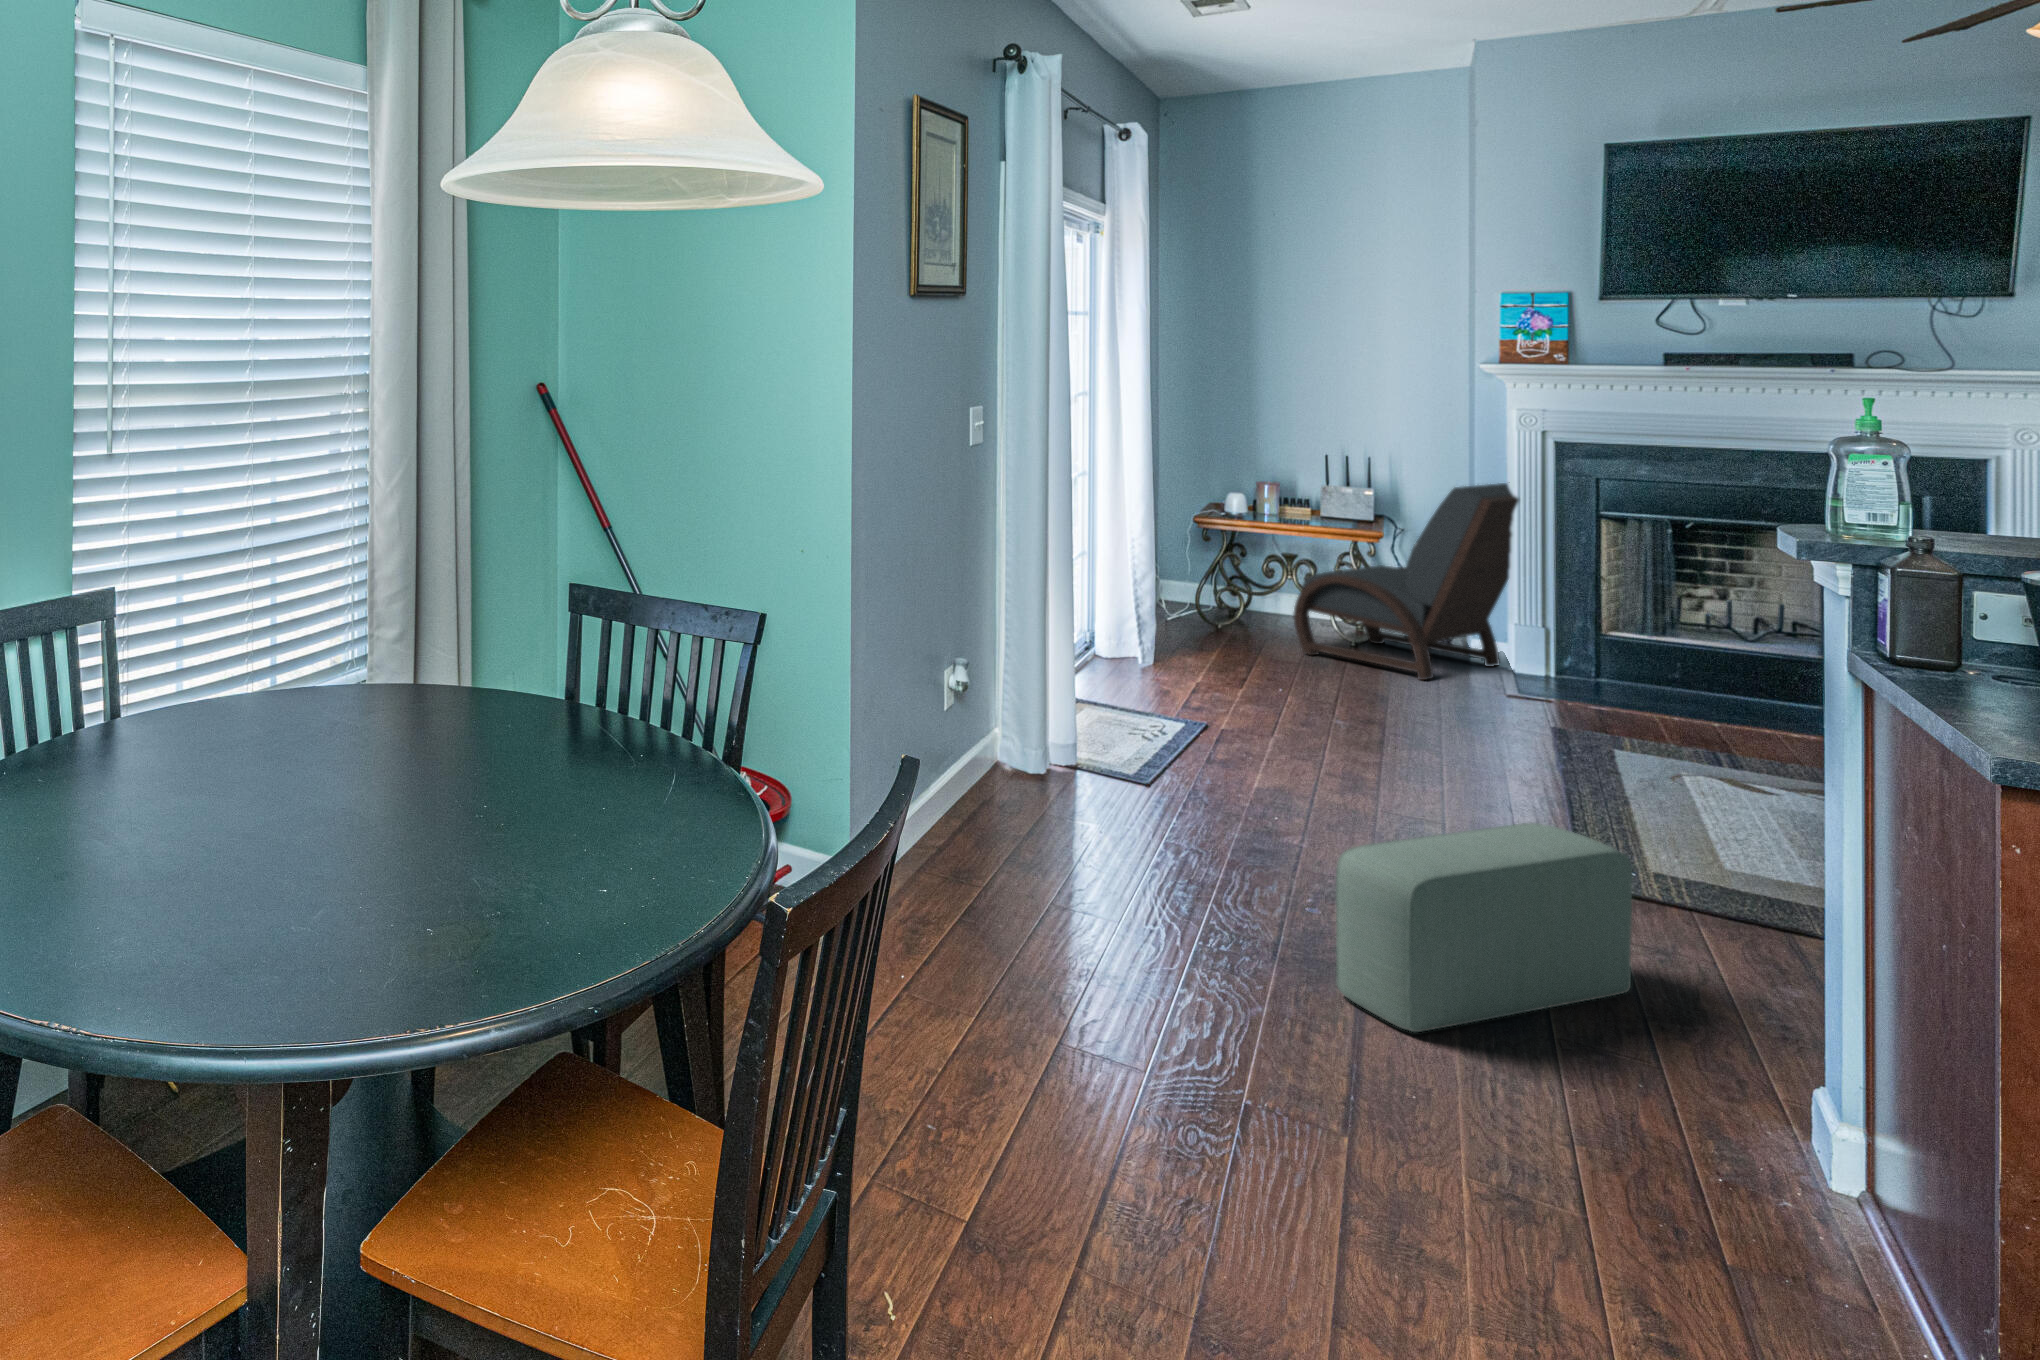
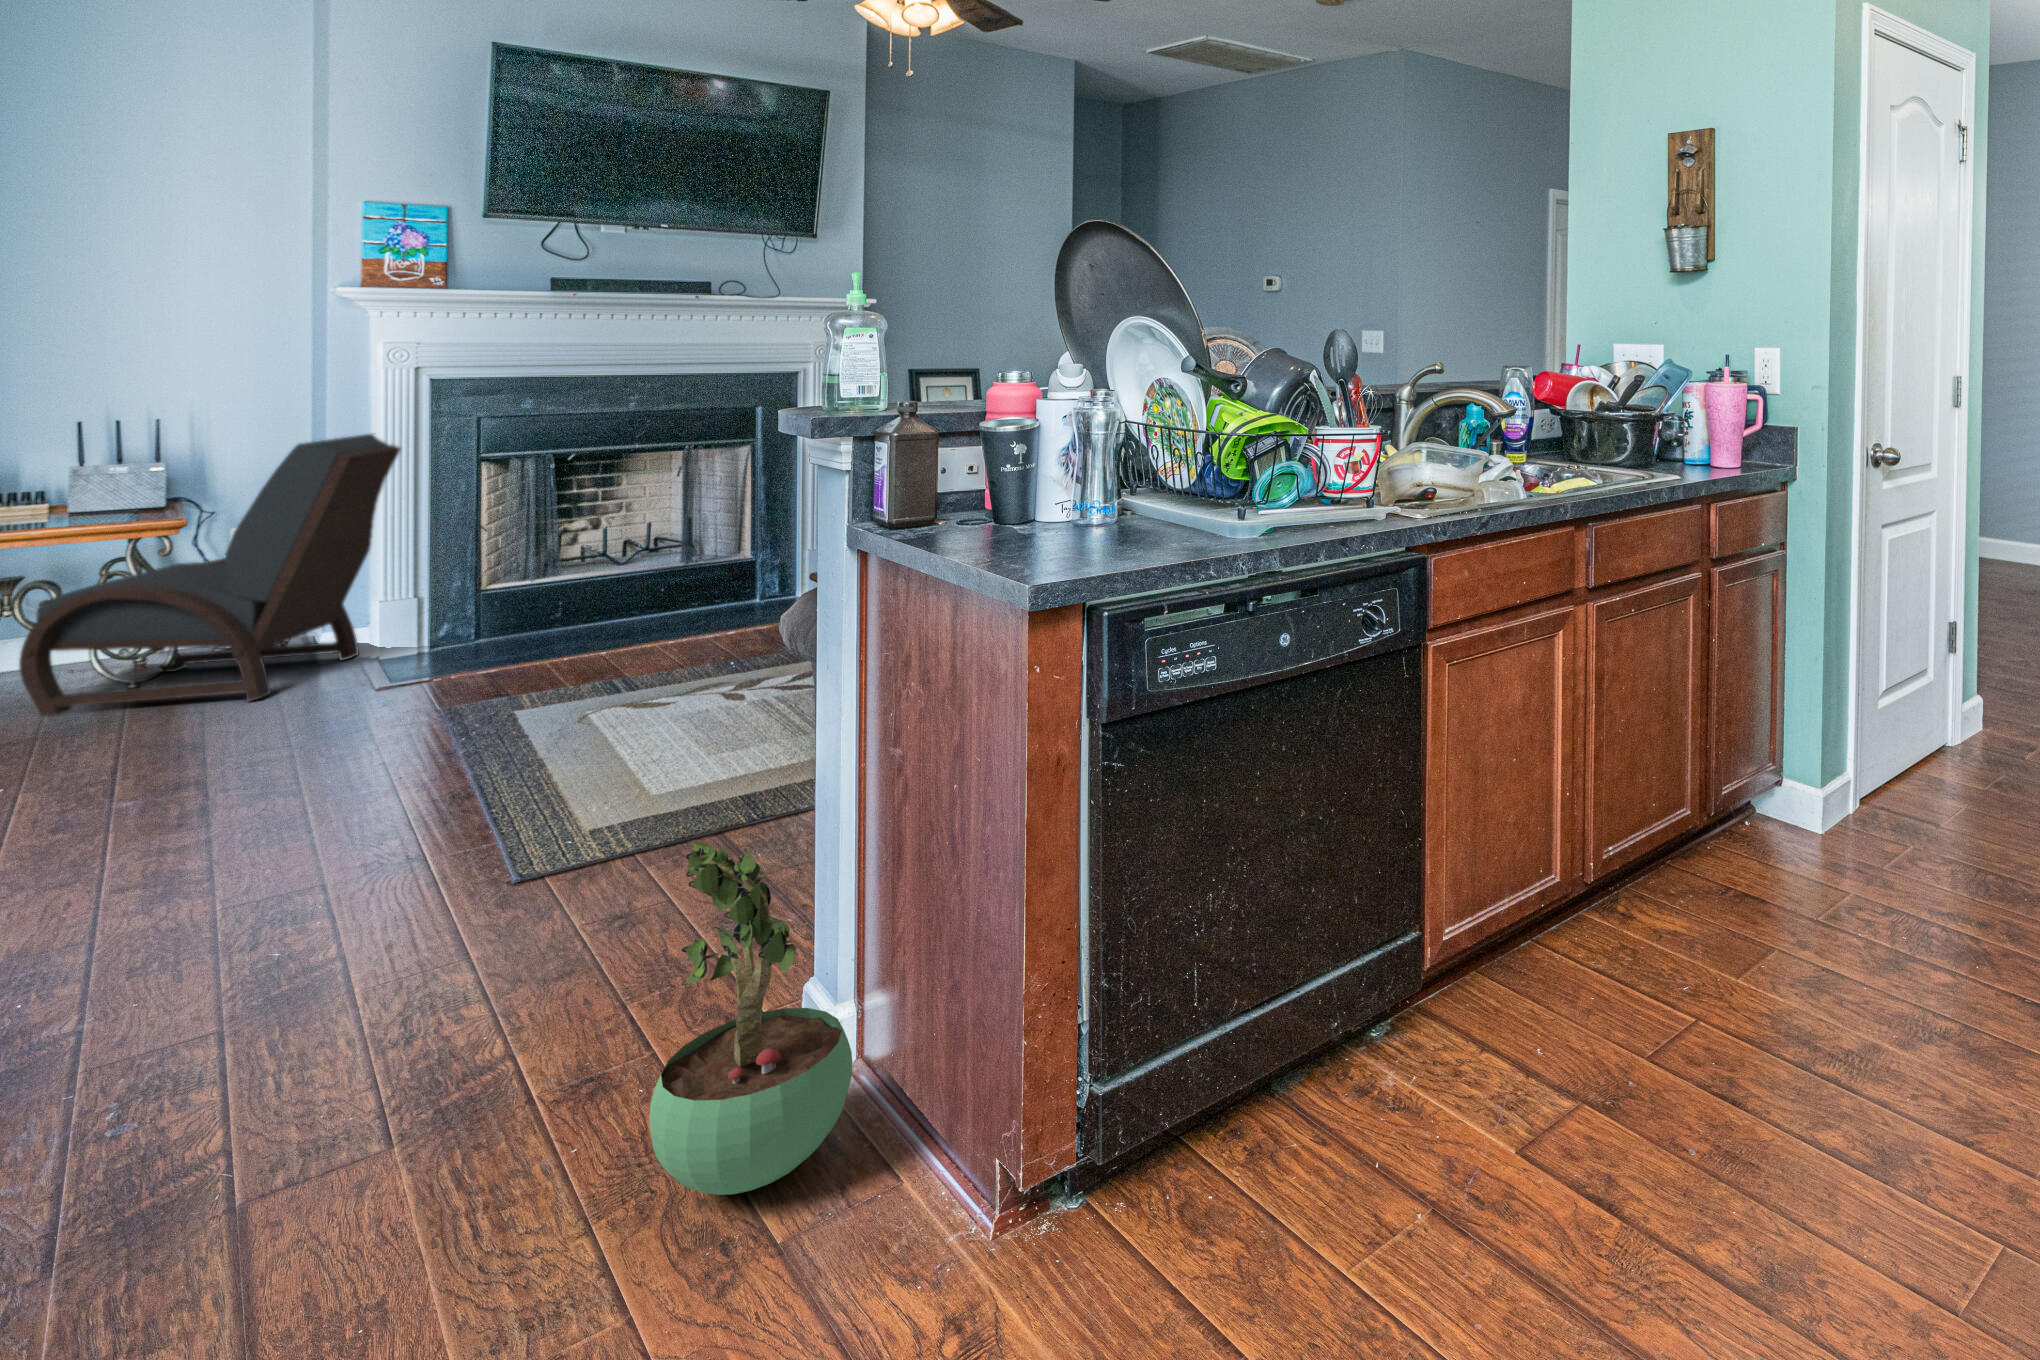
pouf: present [1336,823,1632,1032] -> none [171,824,599,1247]
potted plant: none [1627,886,1835,1216] -> present [649,842,853,1195]

